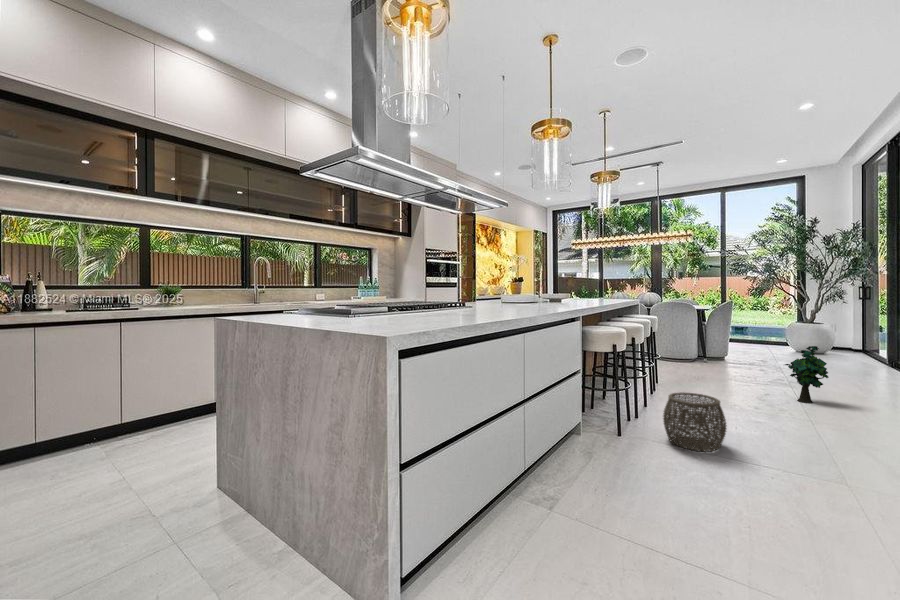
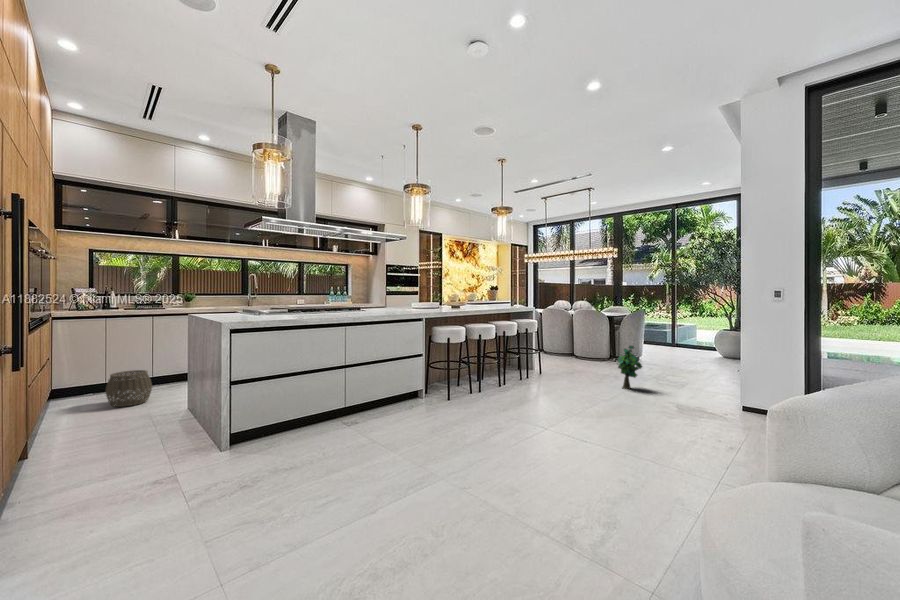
woven basket: present [663,392,727,452] -> present [106,370,152,407]

